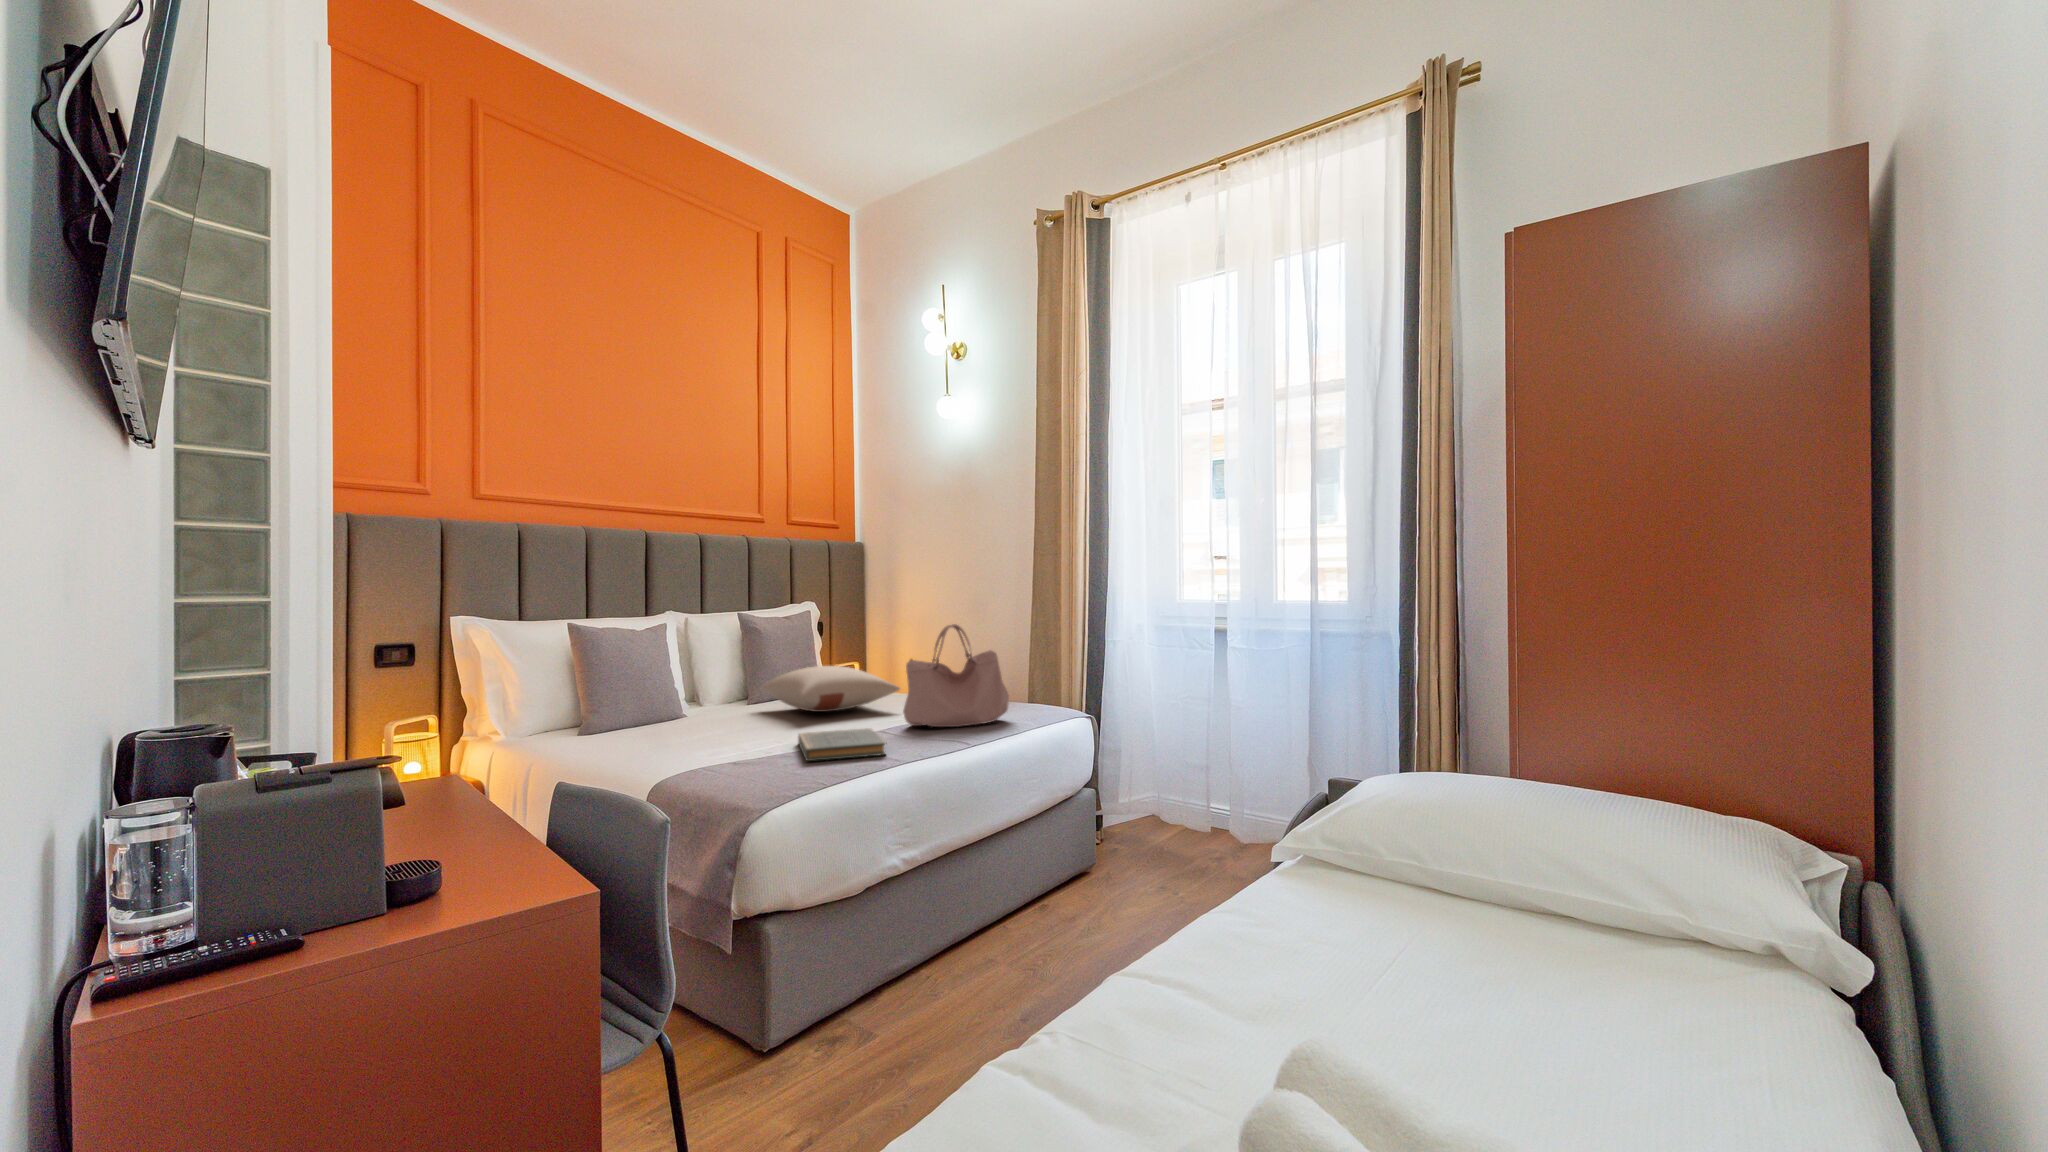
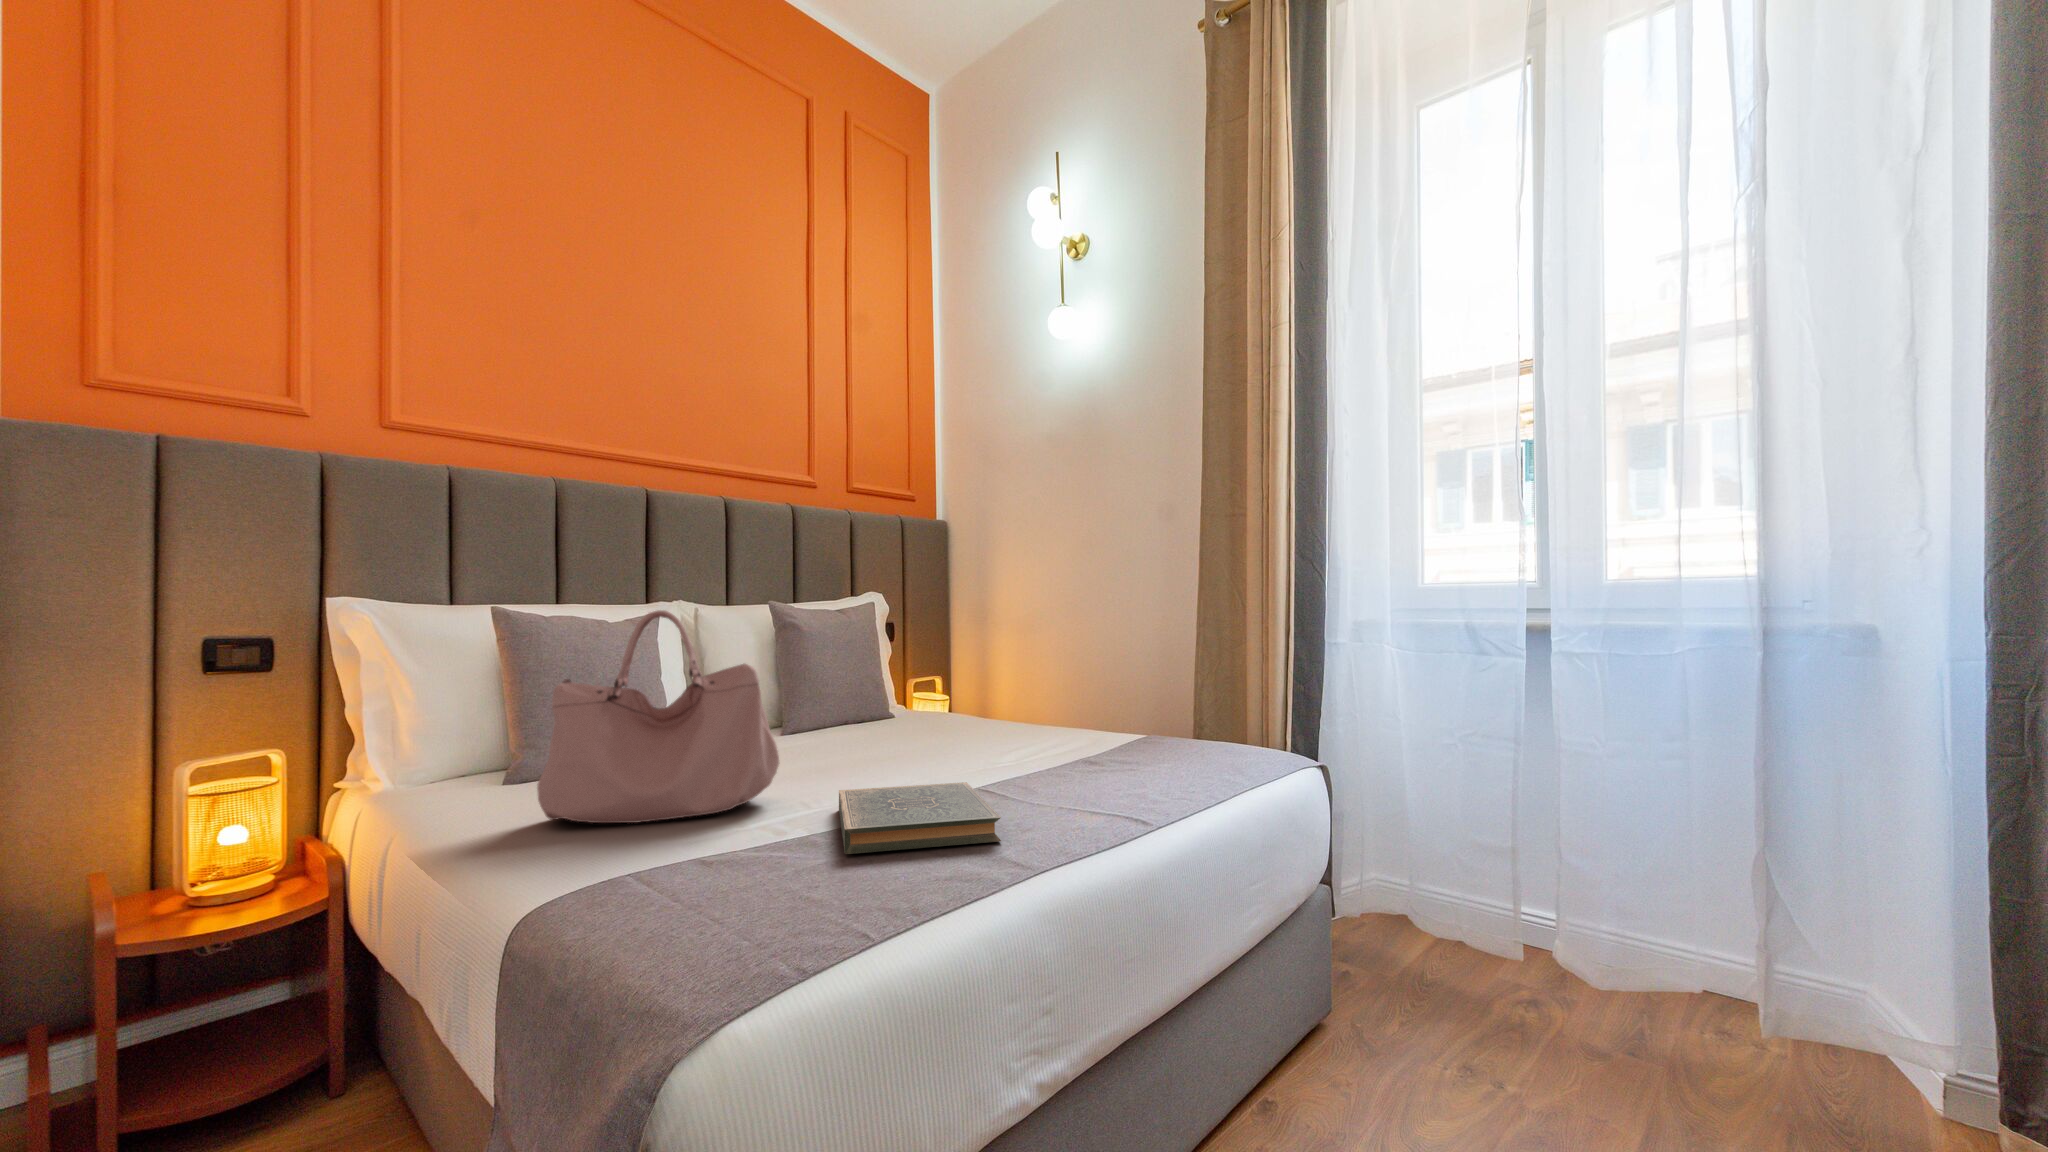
handbag: present [903,624,1009,727] -> present [537,610,779,823]
pillow: present [763,666,900,712] -> none [799,678,1009,749]

